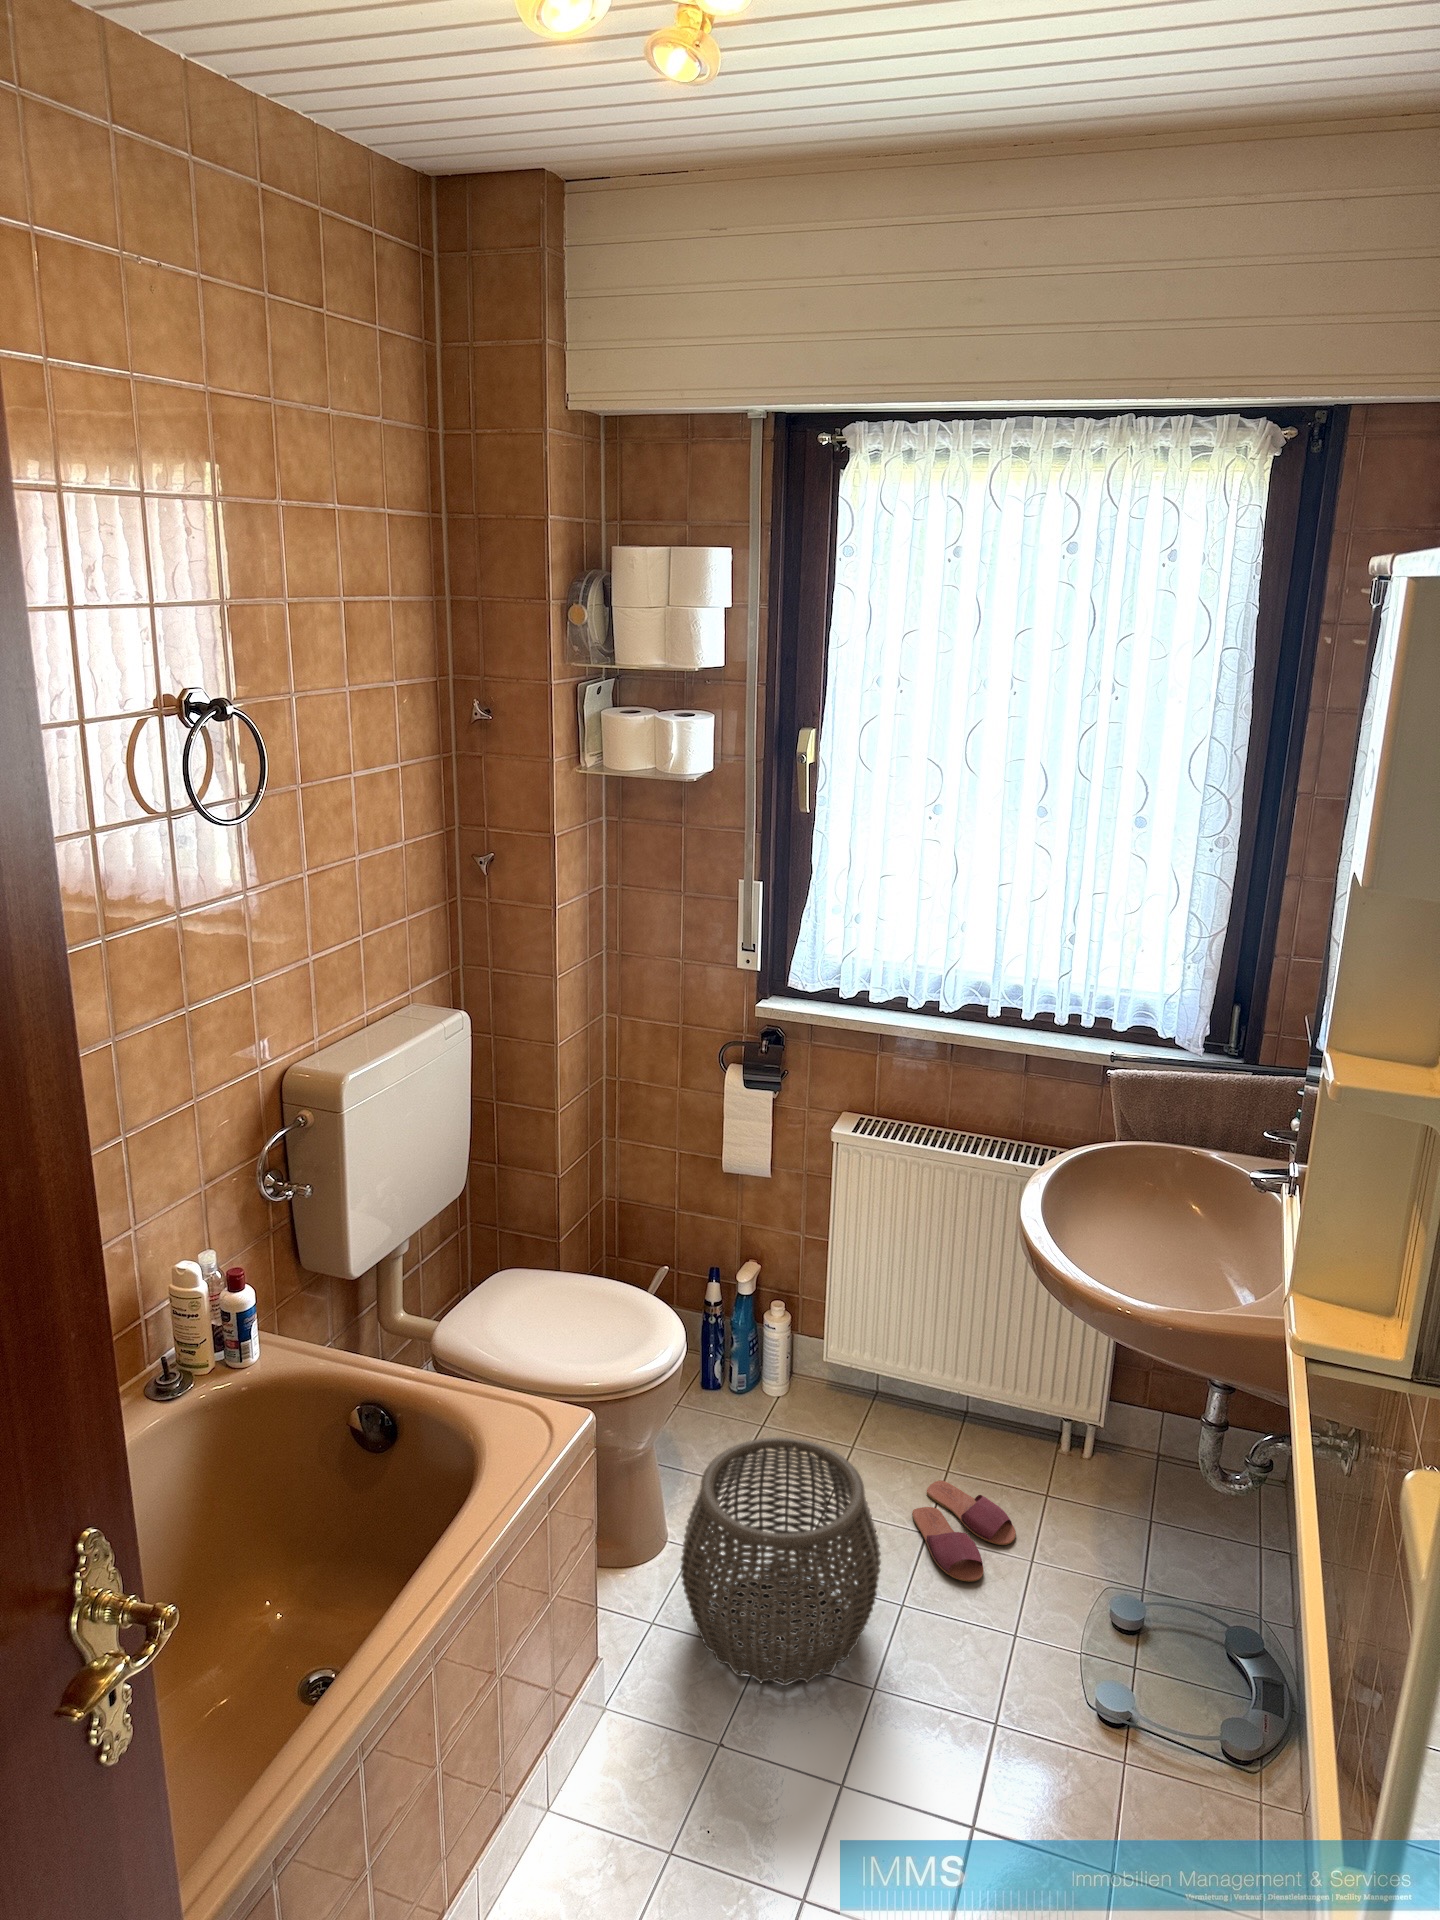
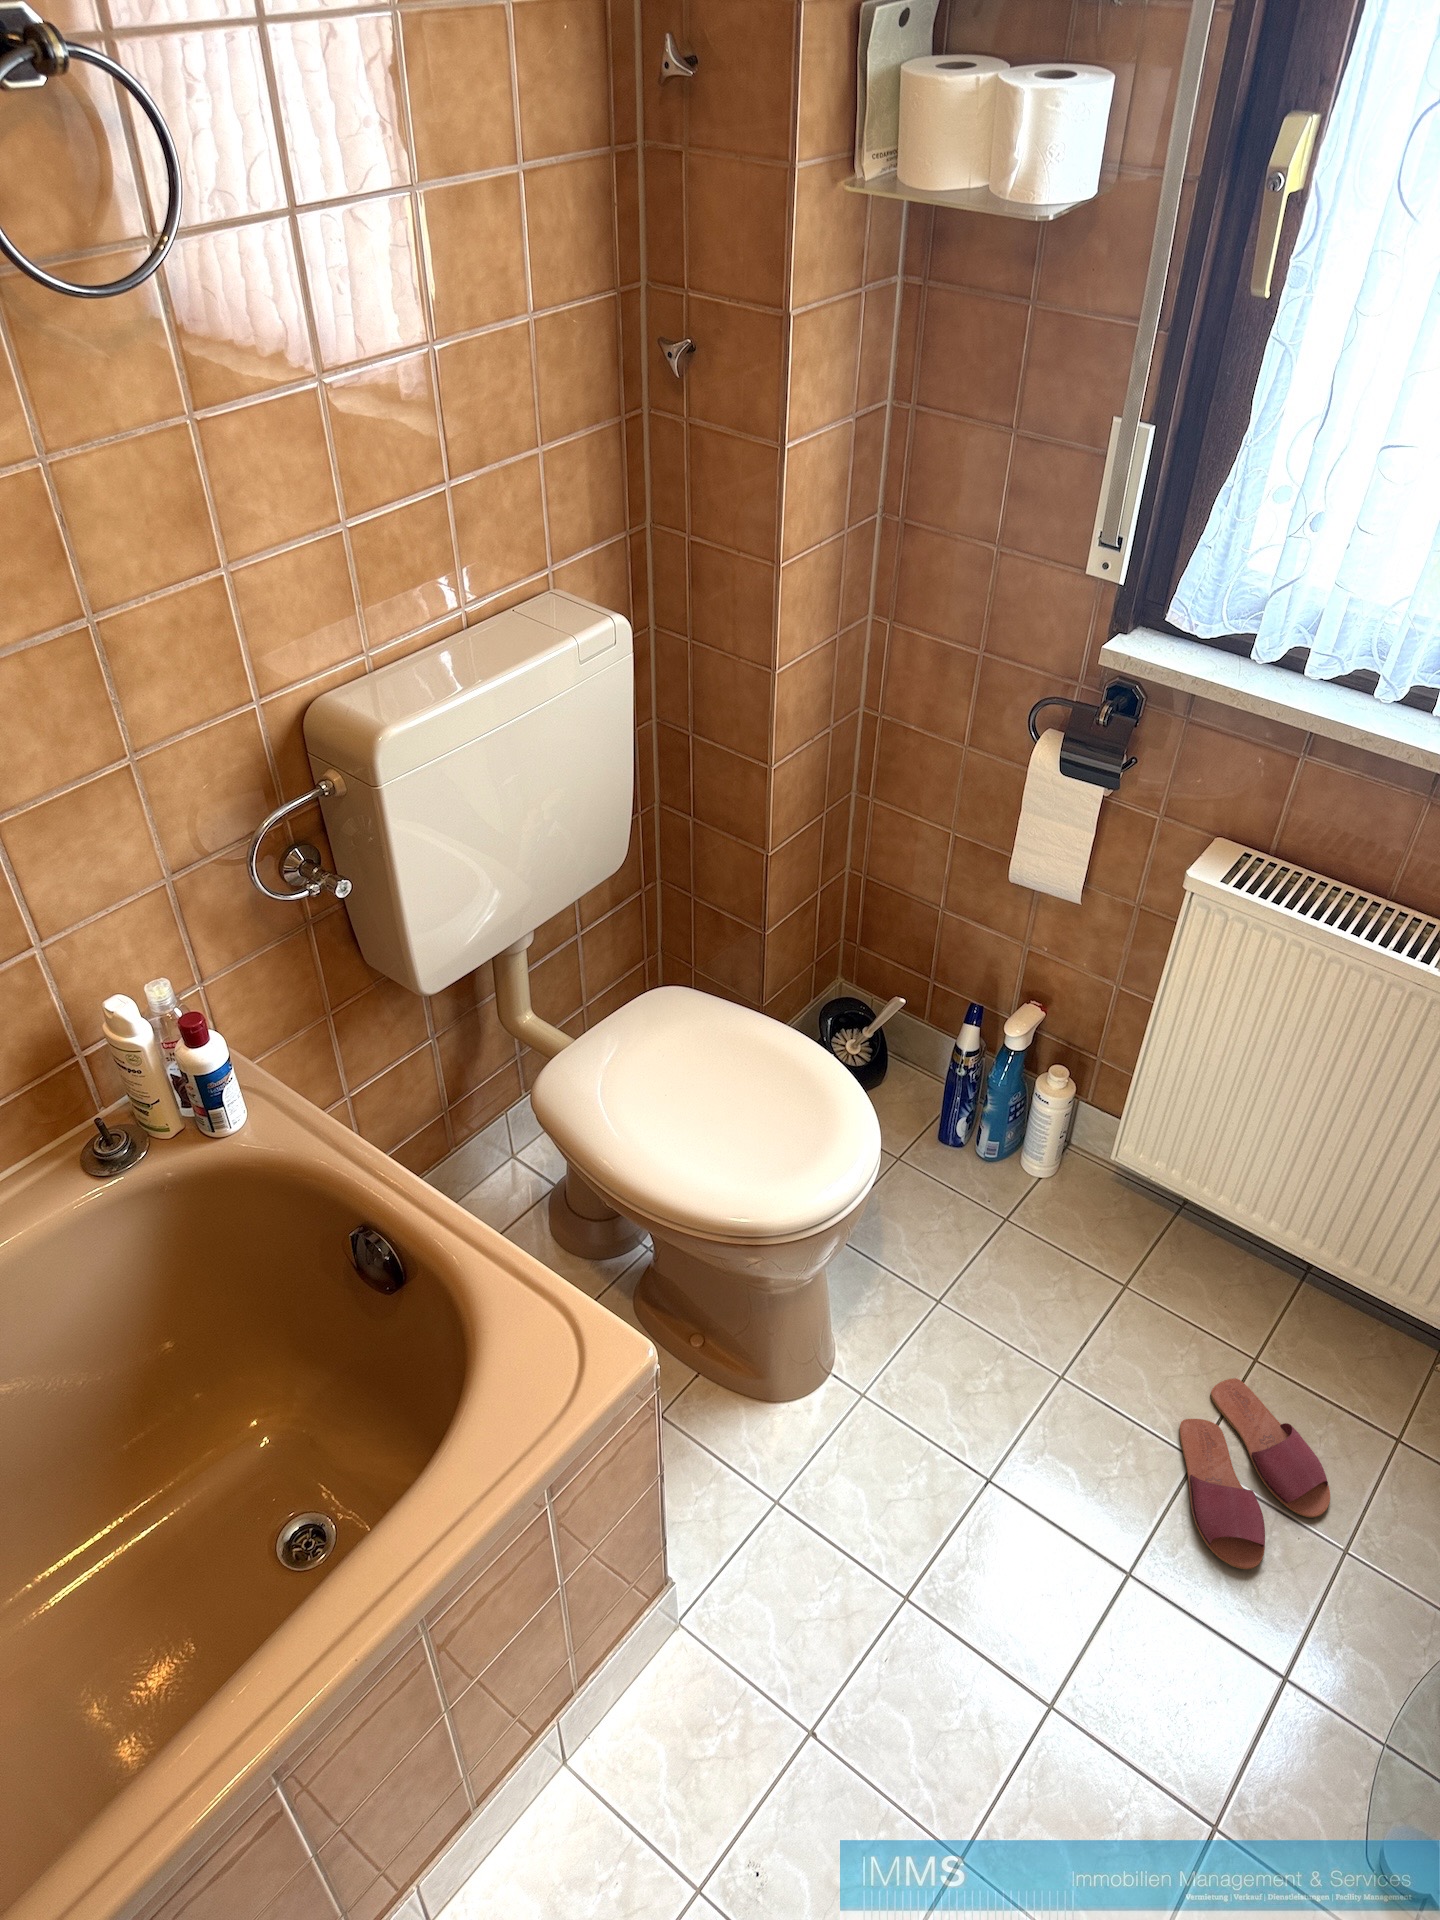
woven basket: present [681,1437,881,1686] -> none [809,1330,1103,1676]

